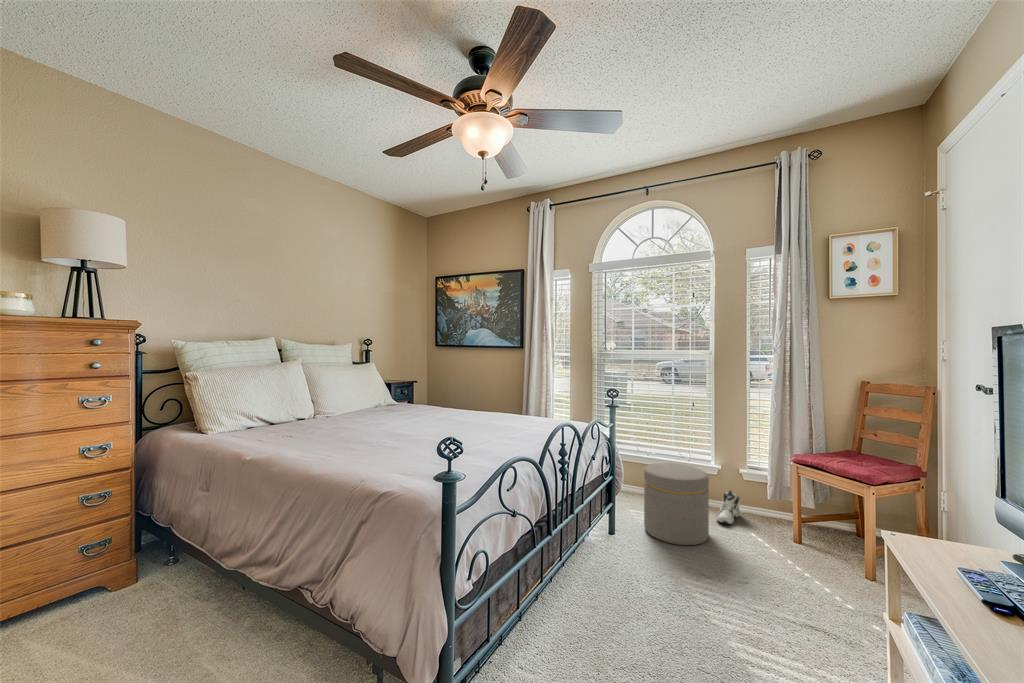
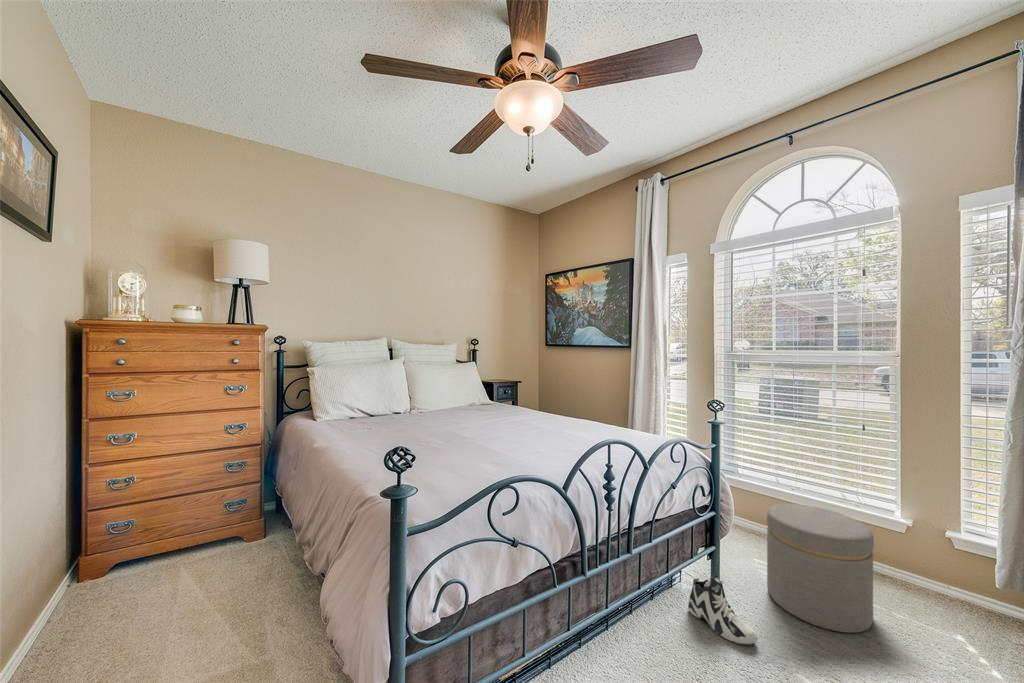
sneaker: present [716,491,740,524] -> present [688,577,757,644]

